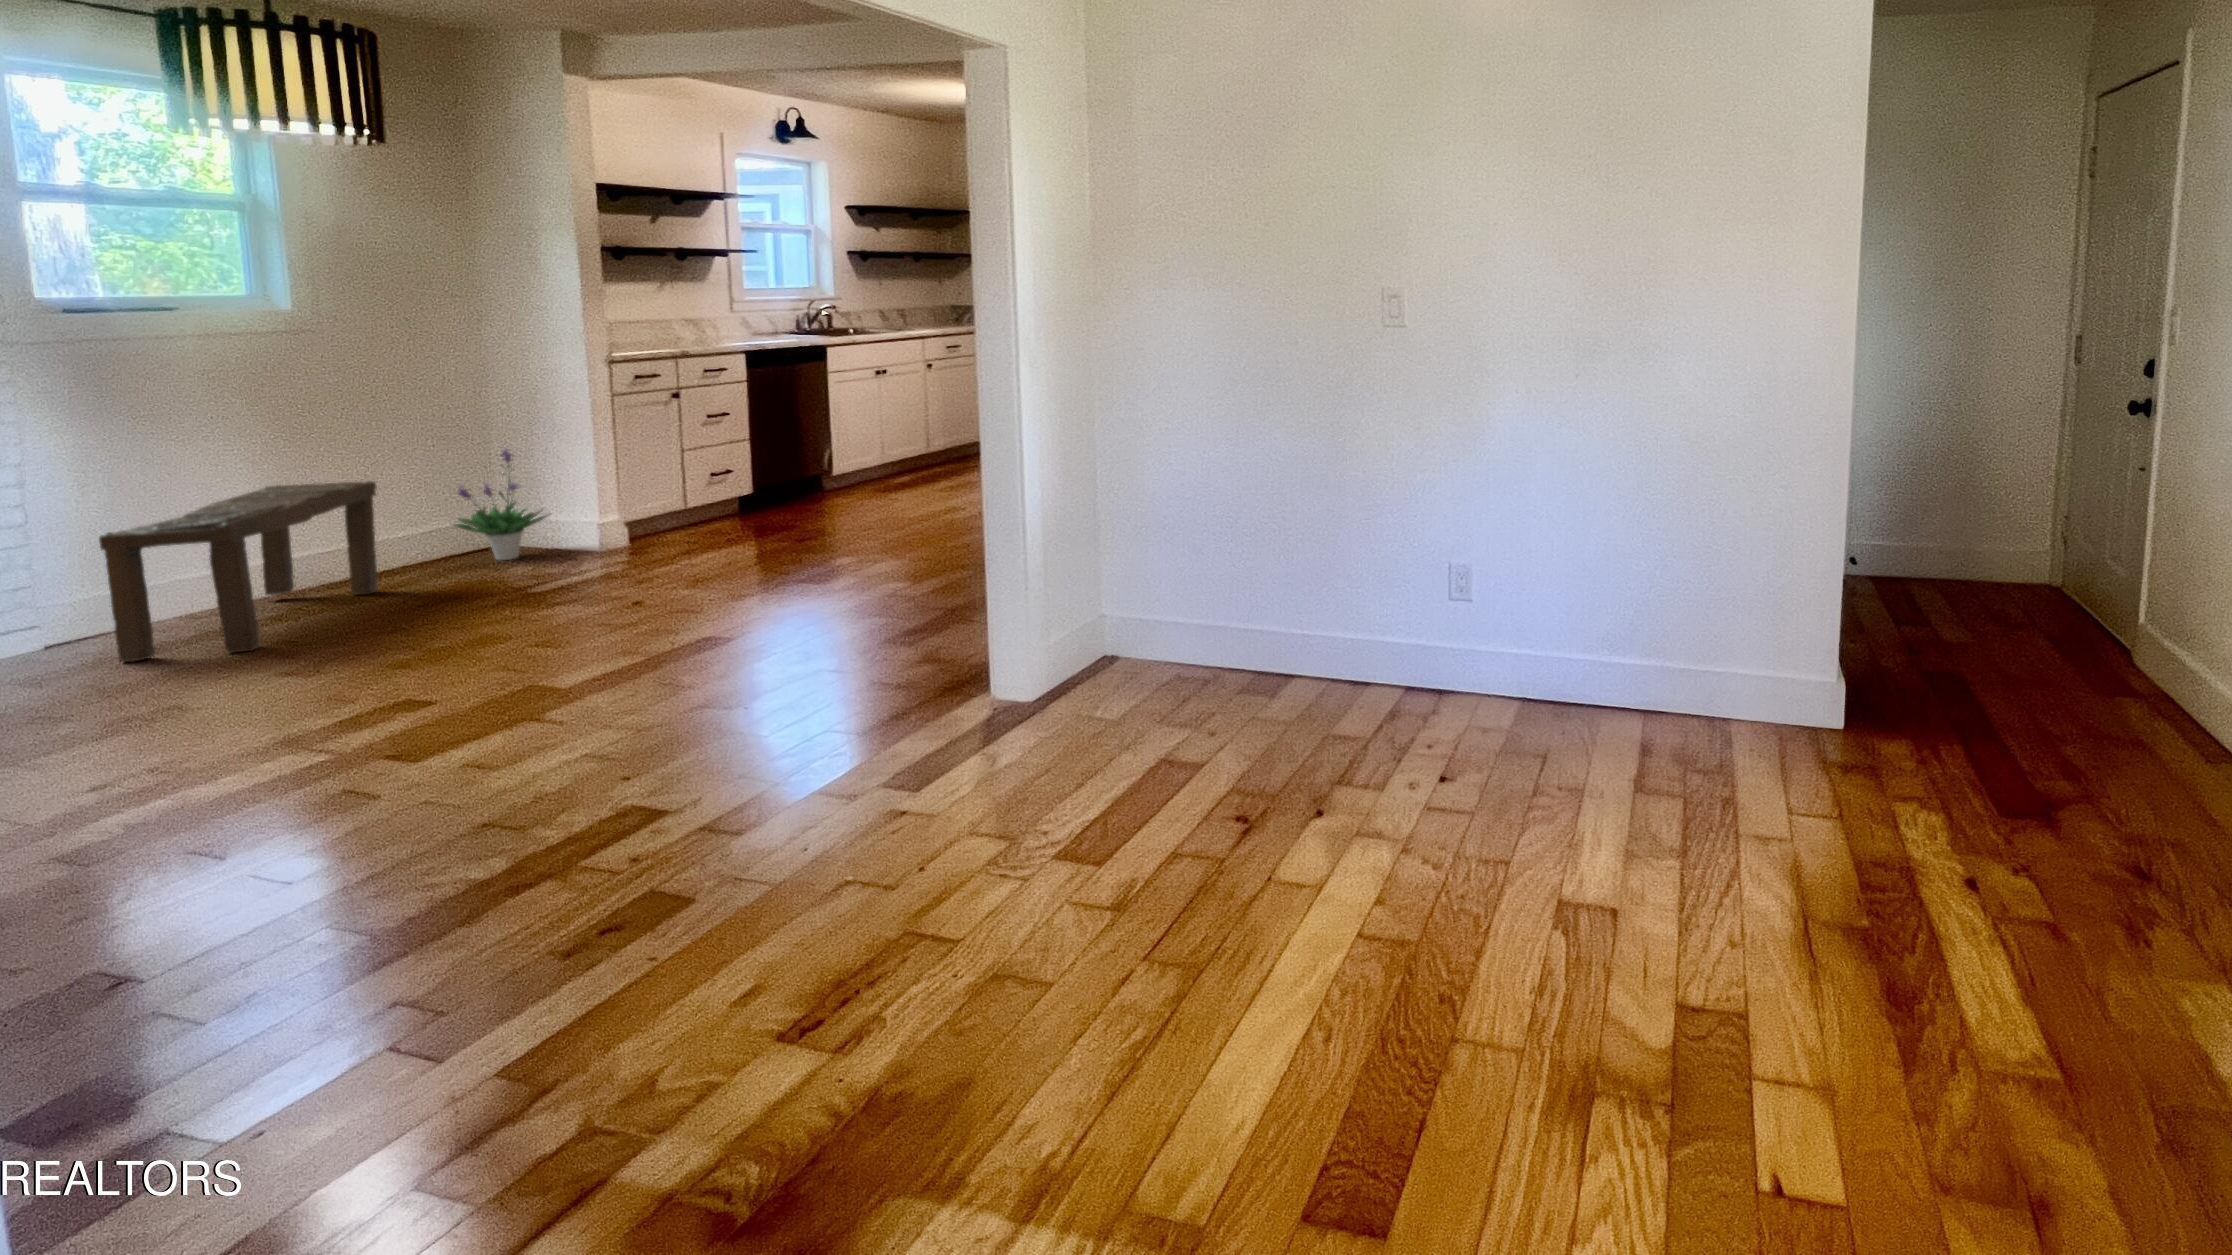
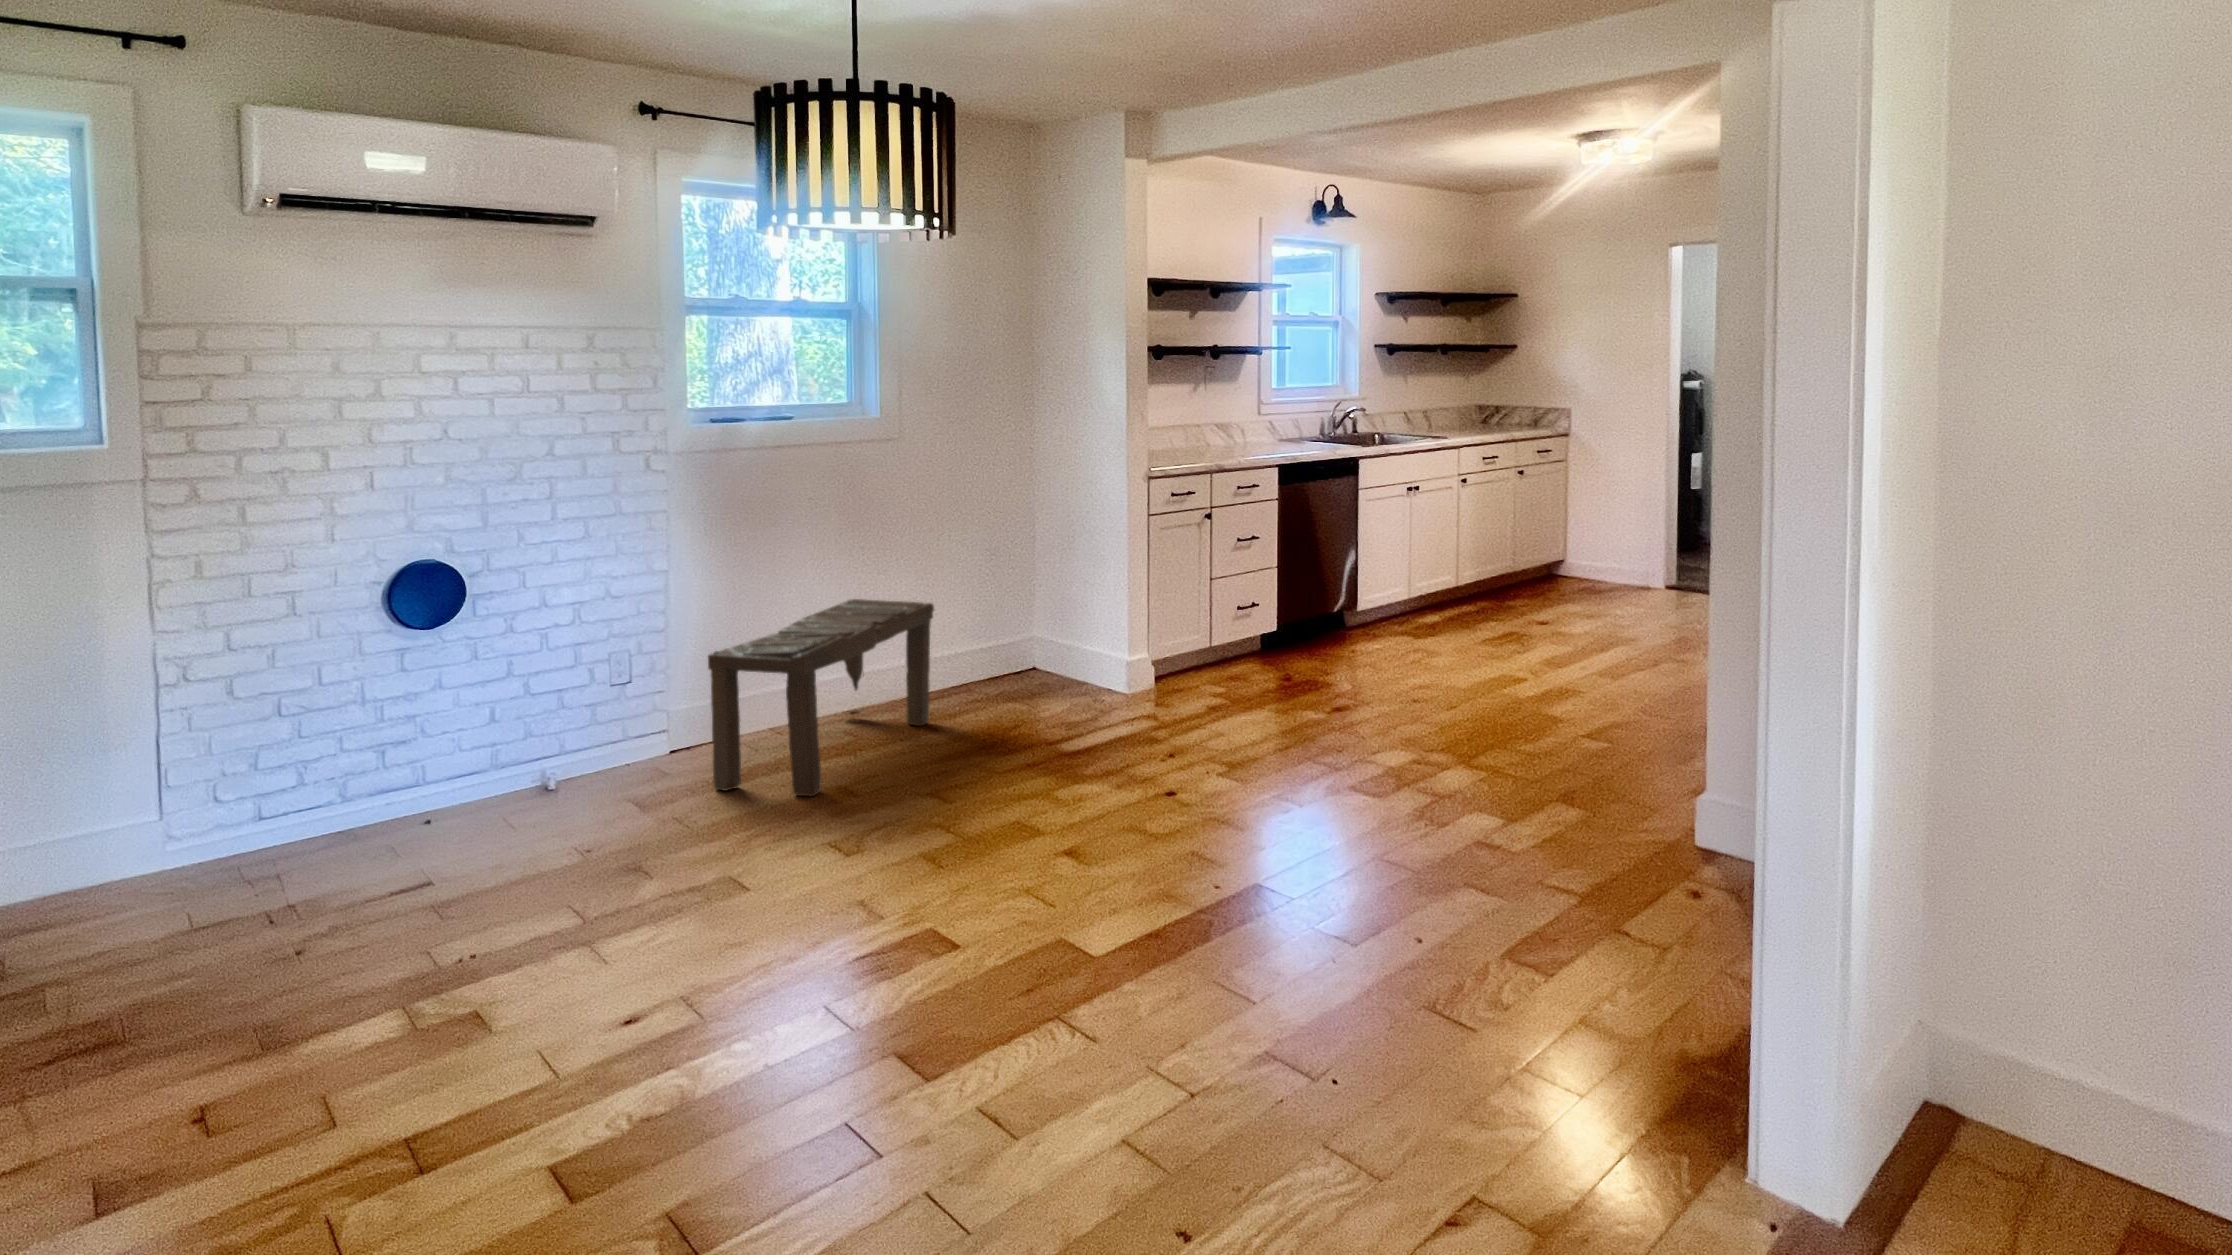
potted plant: present [454,449,548,560] -> none [995,569,1086,695]

